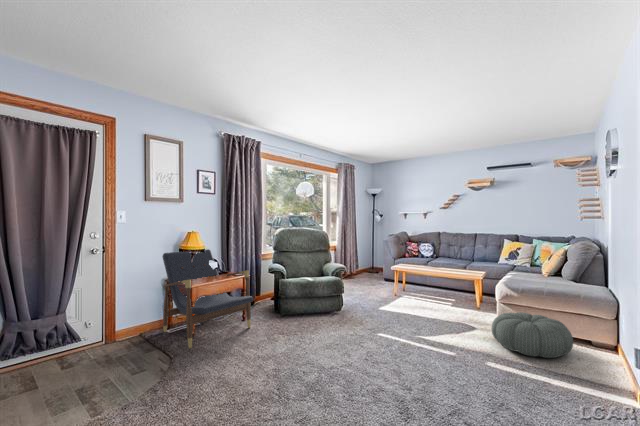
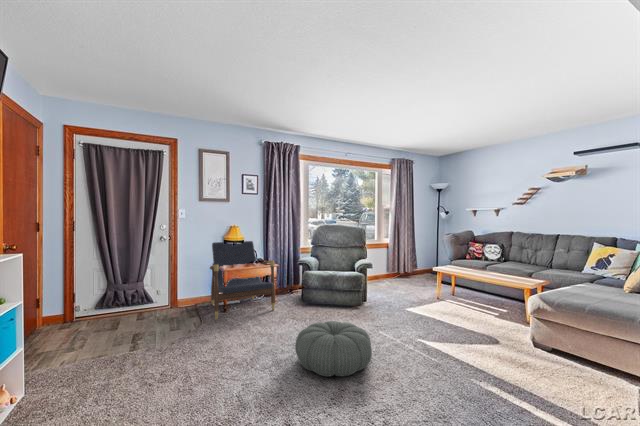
pouf: present [492,312,573,358] -> present [295,321,372,376]

